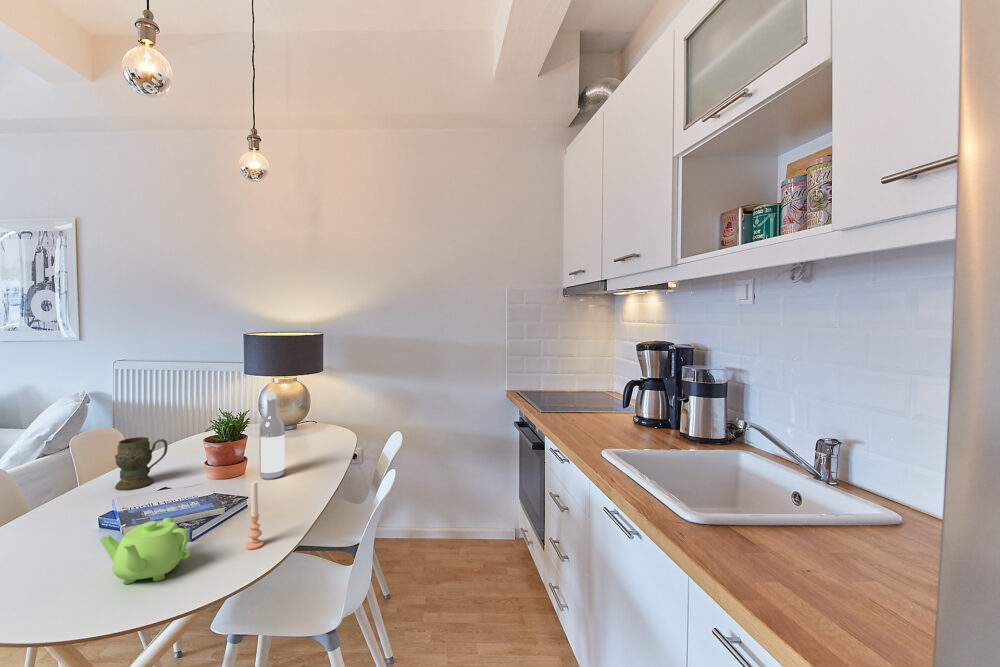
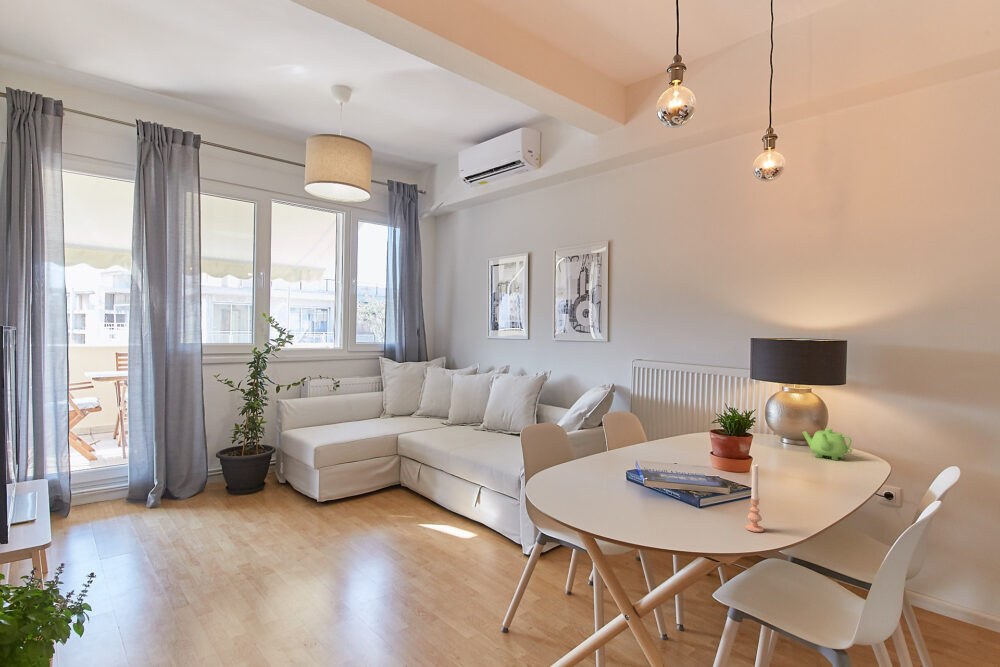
wine bottle: present [259,393,285,479] -> none [764,391,791,482]
mug: present [115,437,168,490] -> none [645,418,683,460]
teapot: present [100,518,191,584] -> present [803,428,852,460]

